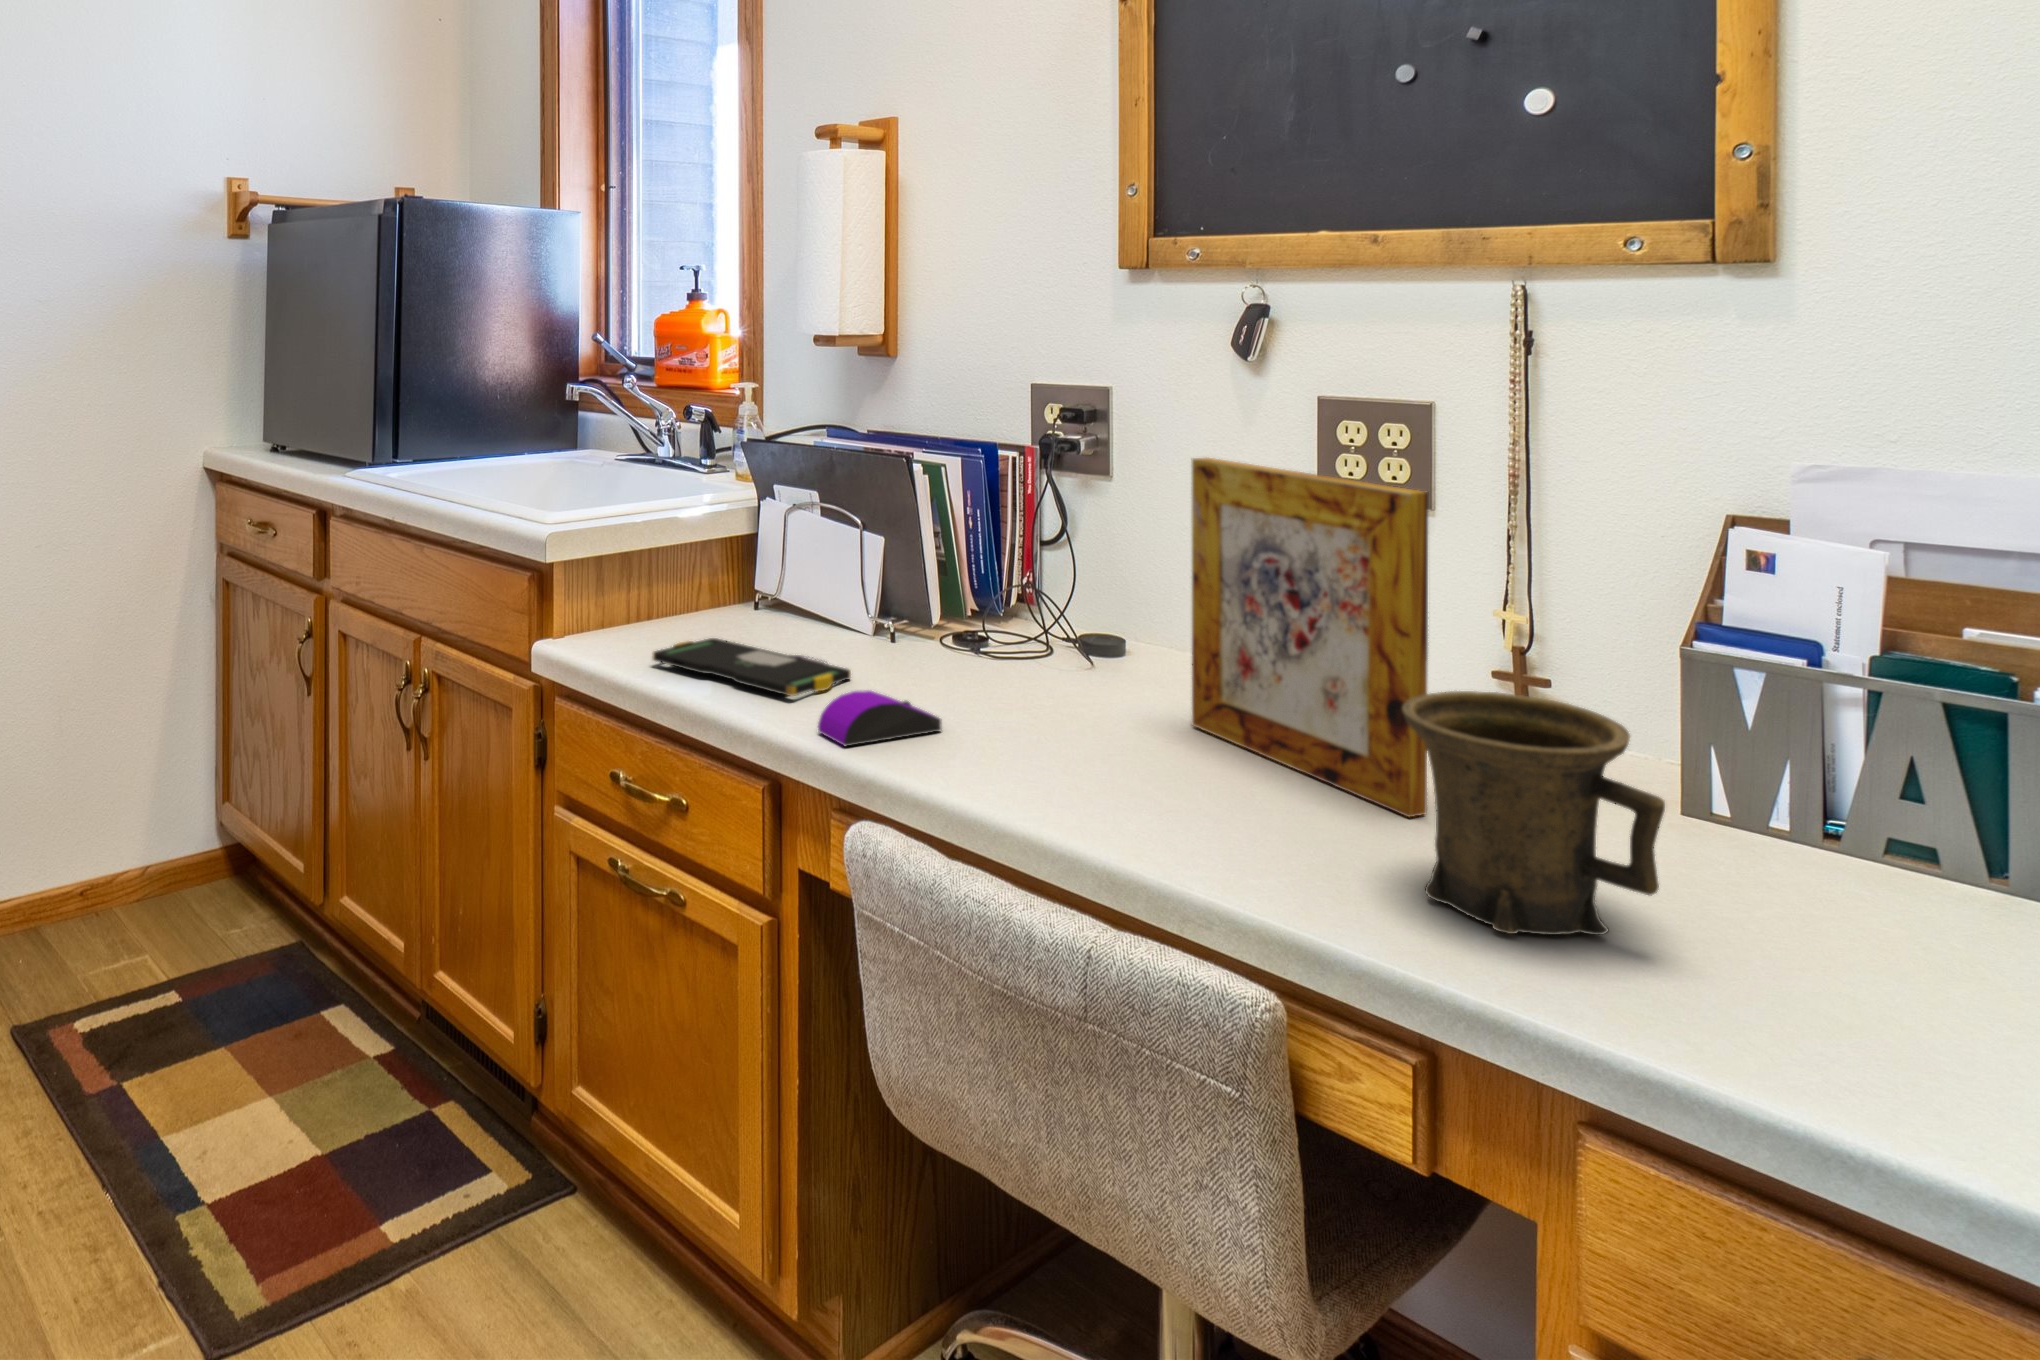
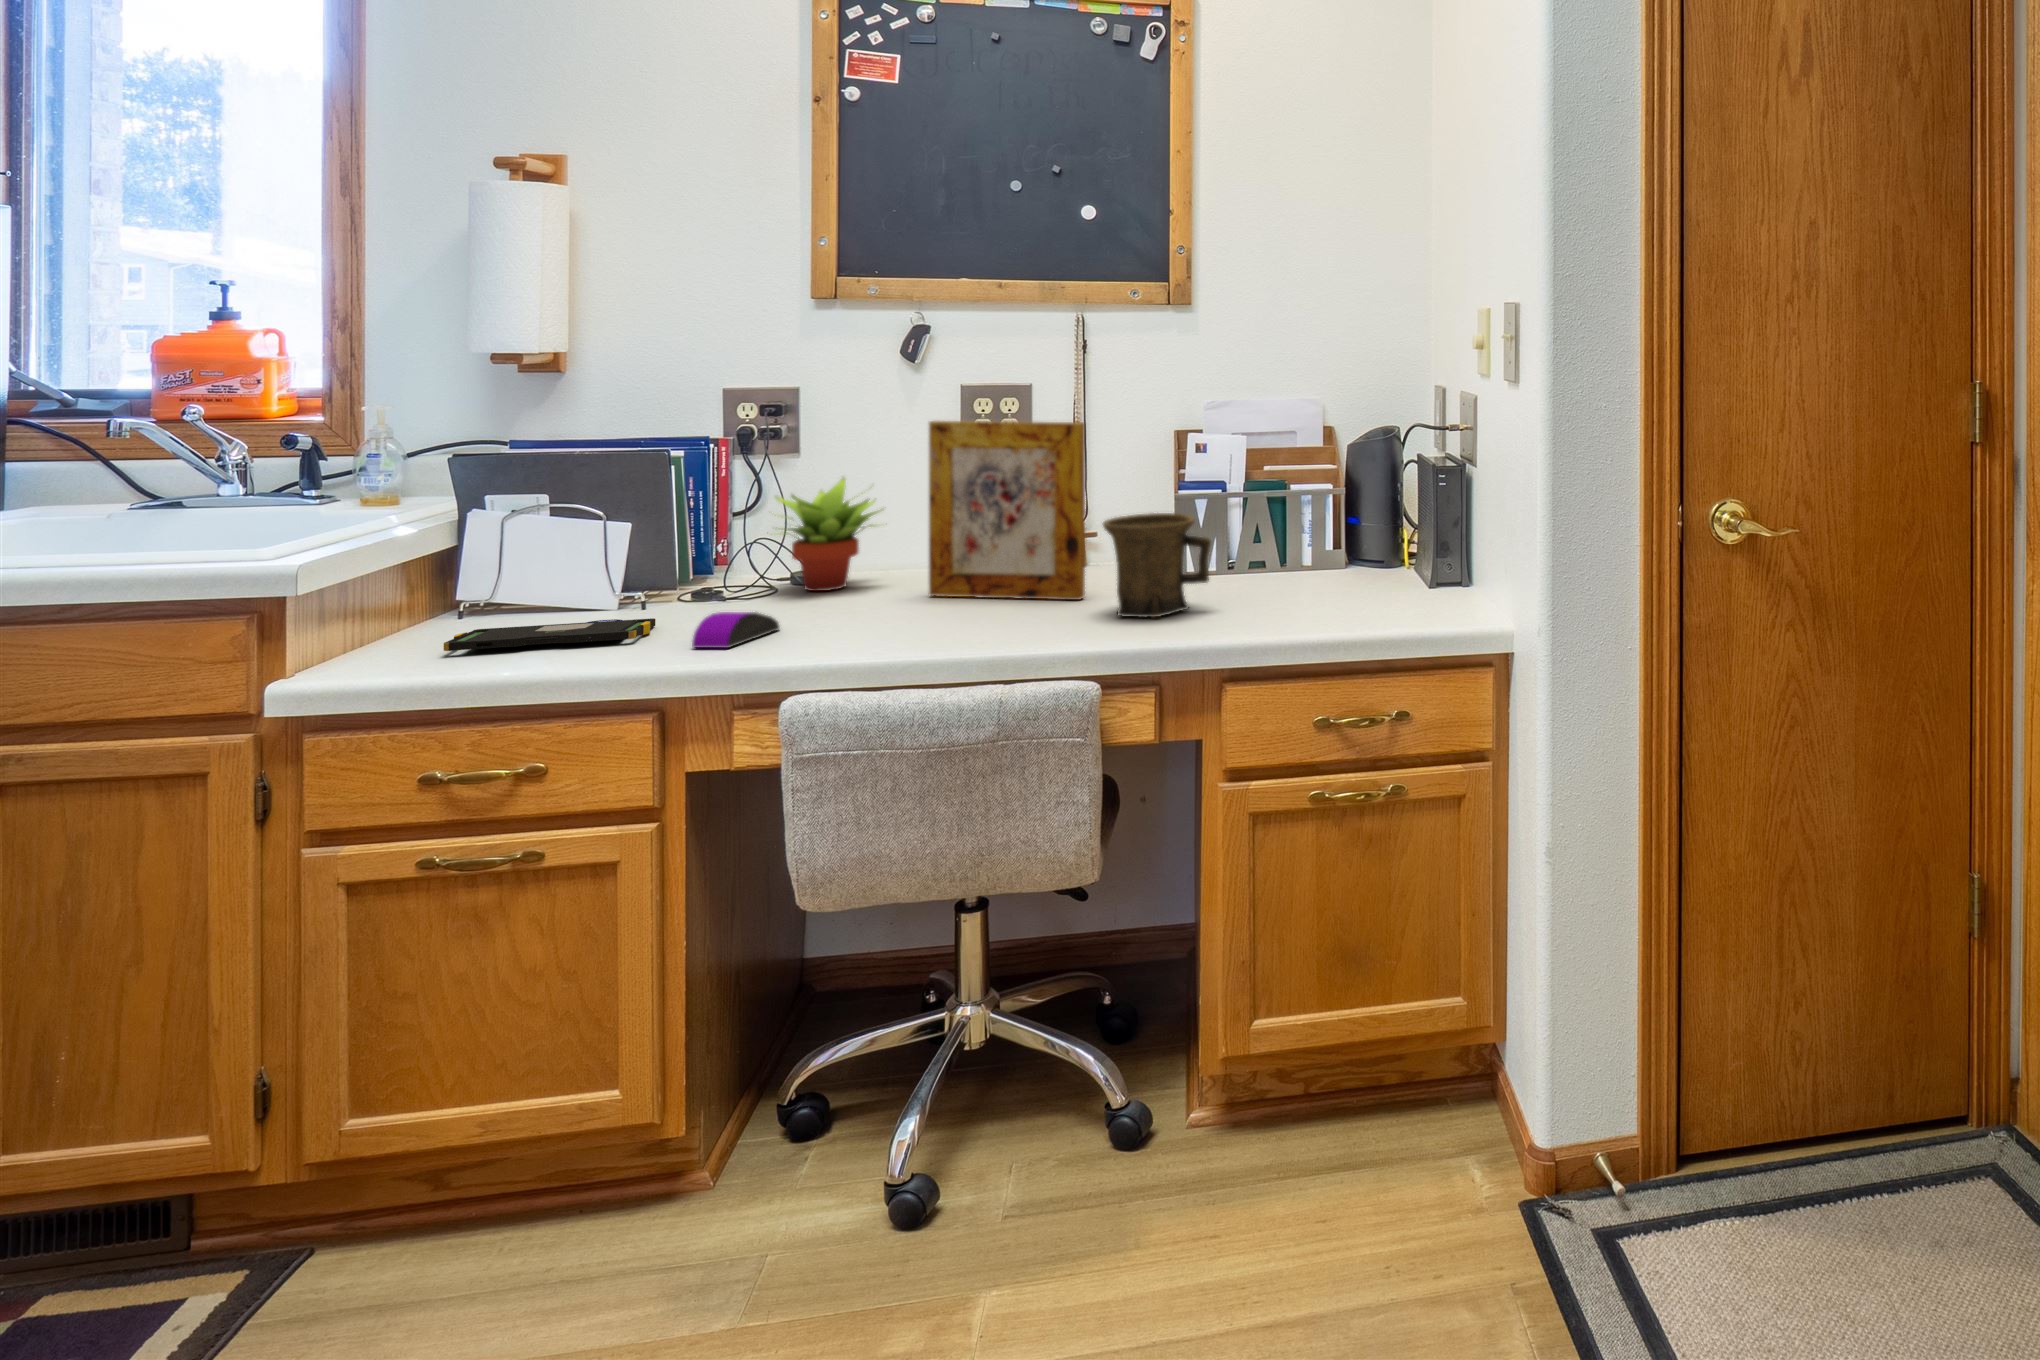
succulent plant: none [1018,516,1174,674] -> present [773,477,881,591]

